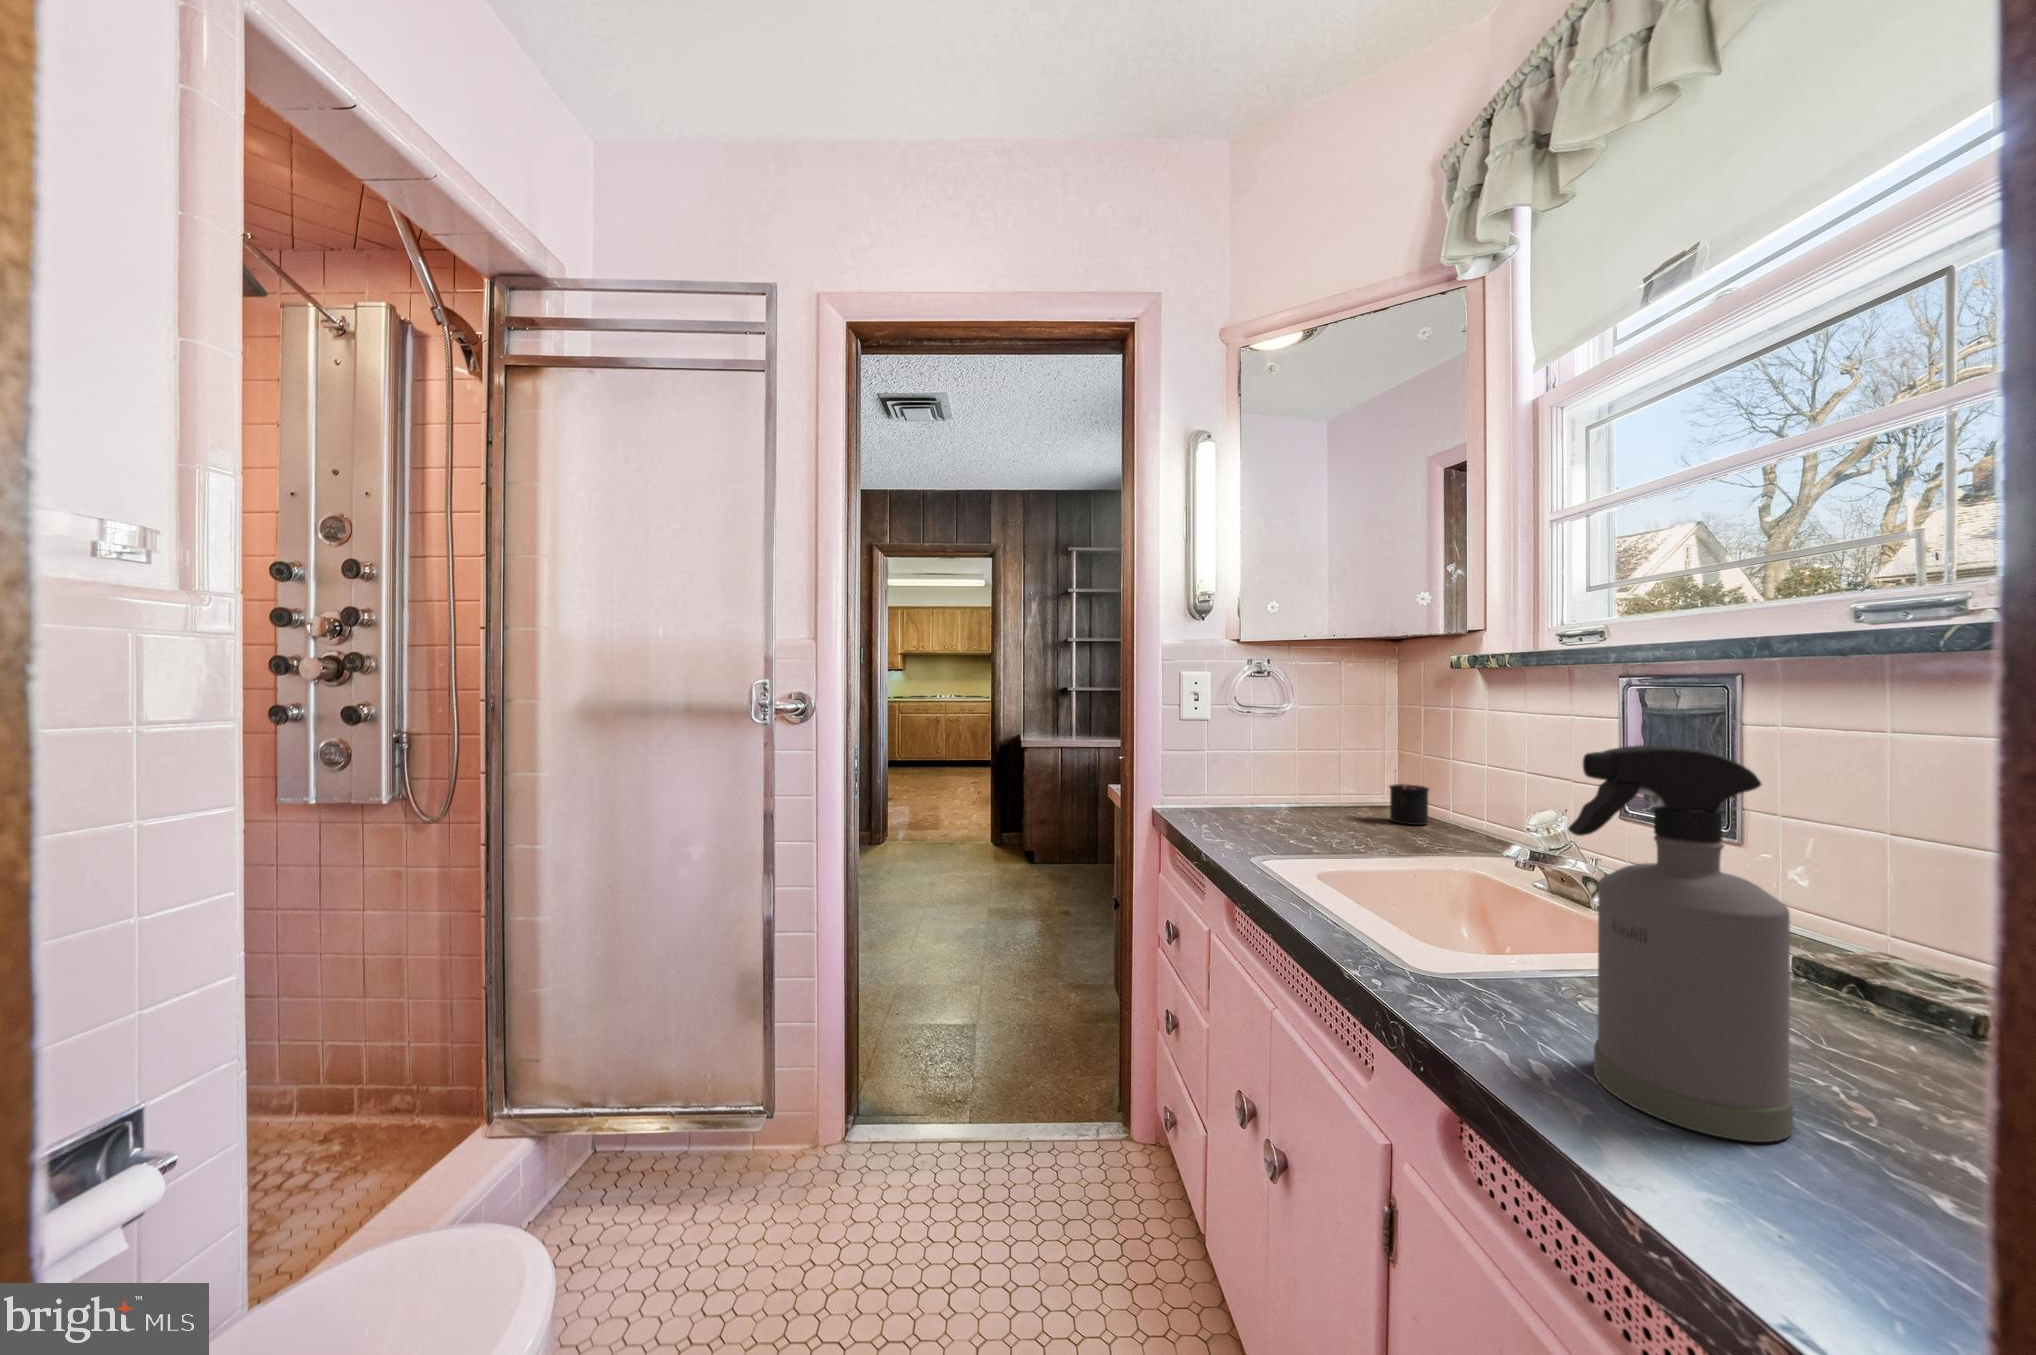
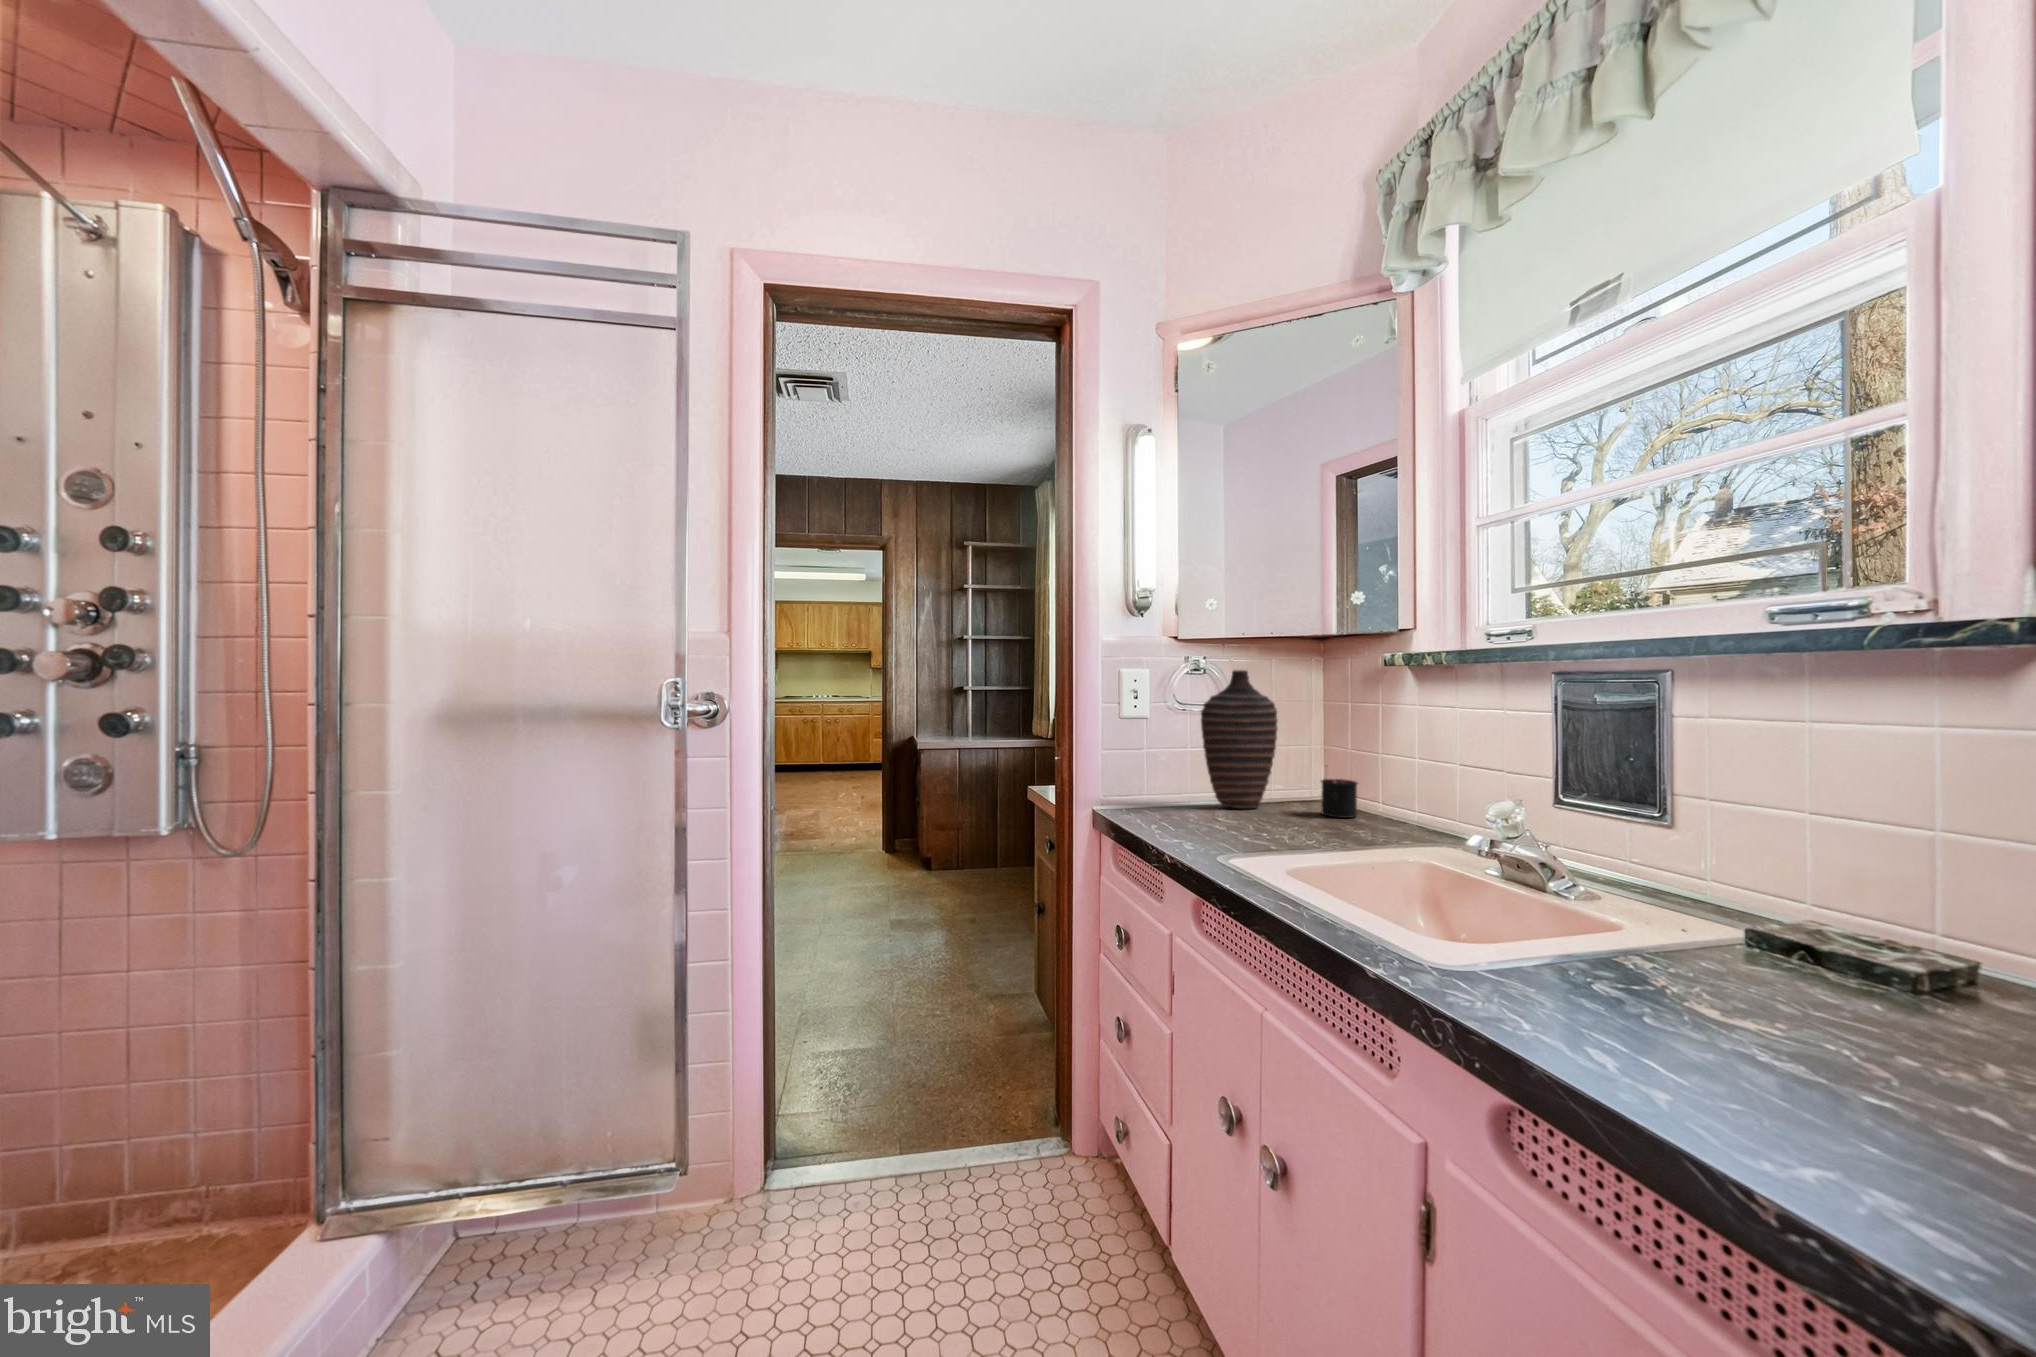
decorative vase: none [1263,672,1346,812] -> present [1201,670,1278,808]
spray bottle: present [1568,745,1794,1142] -> none [1638,736,1861,1120]

